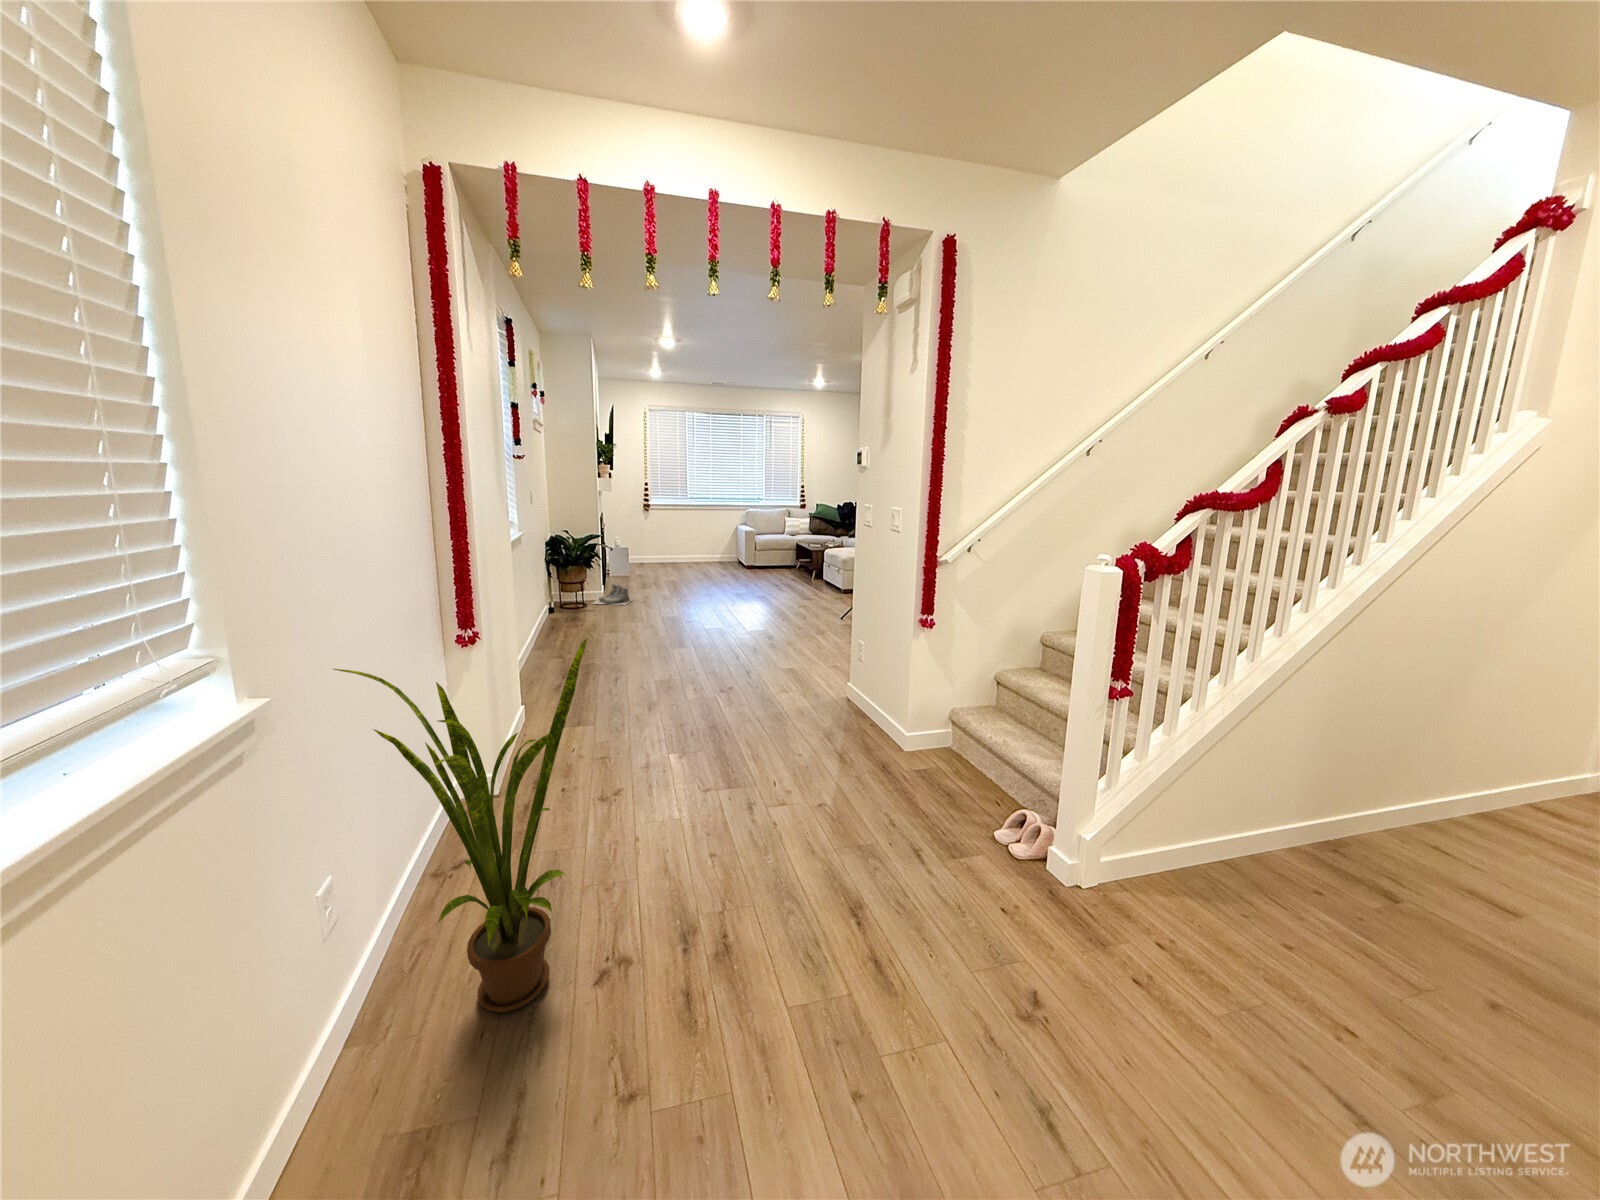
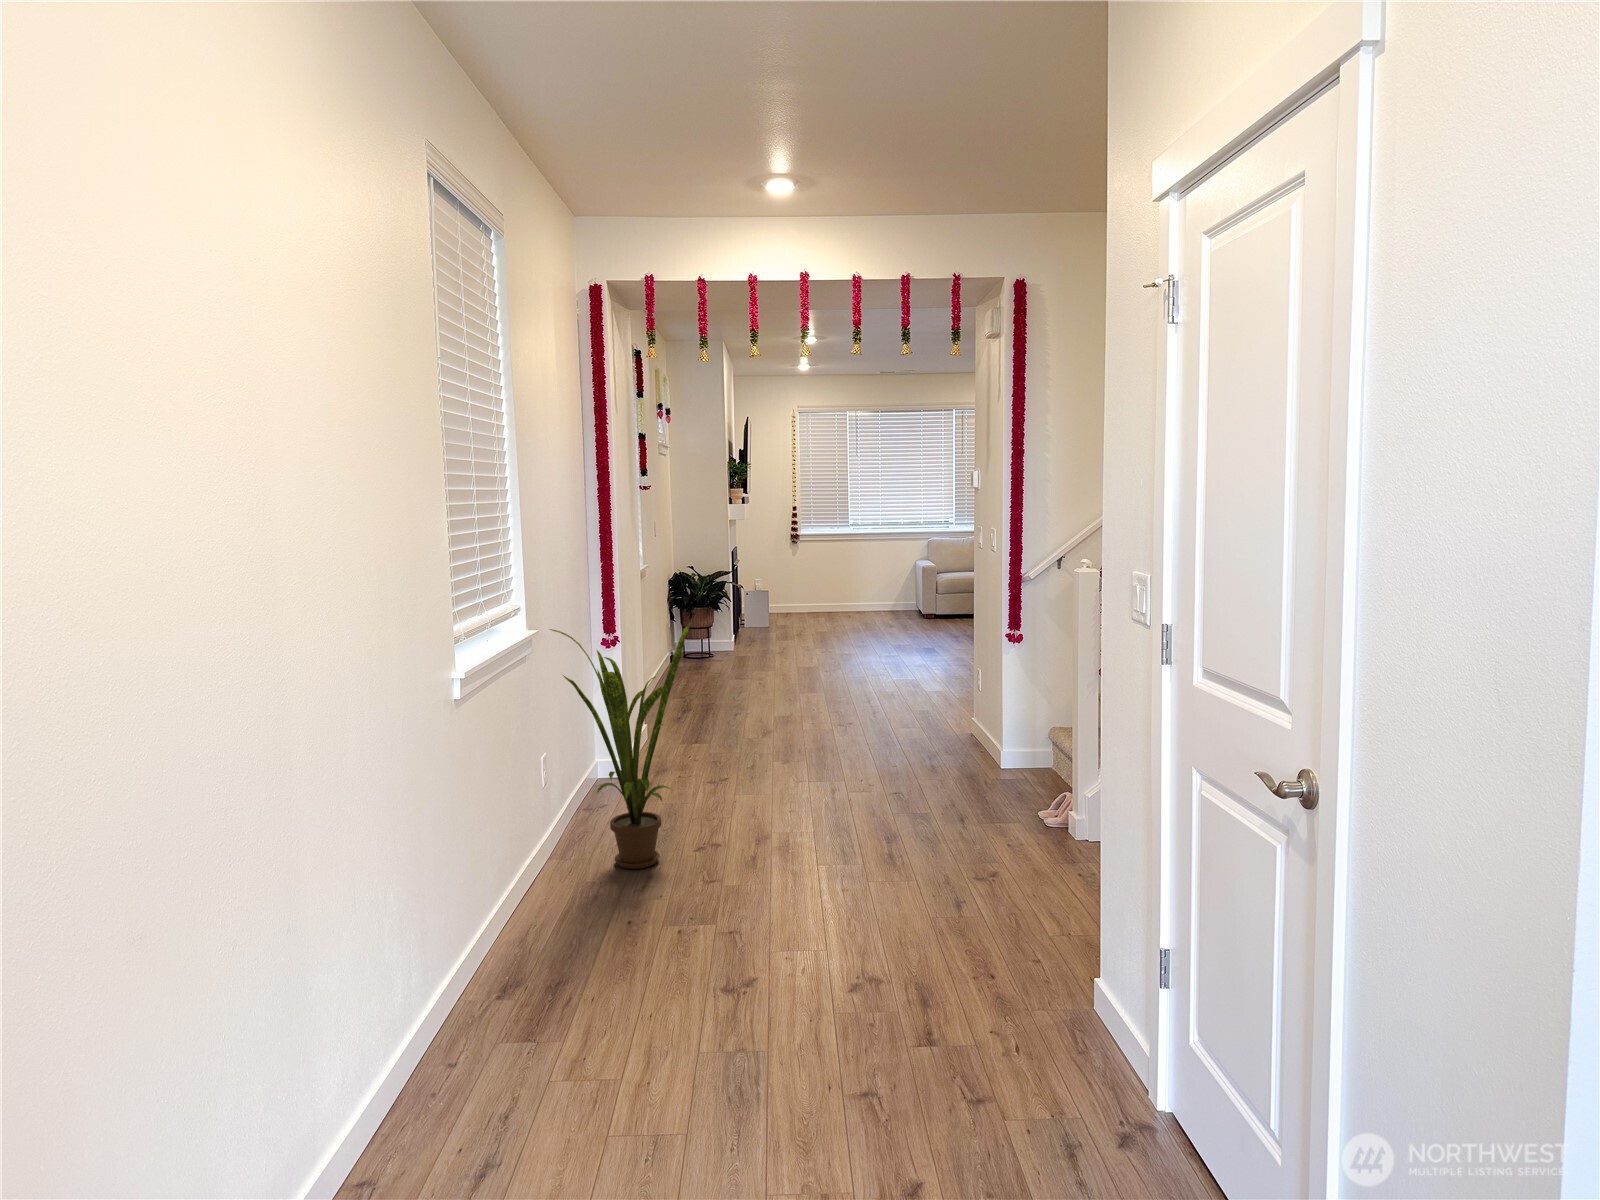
boots: present [592,584,634,605] -> none [718,630,769,656]

